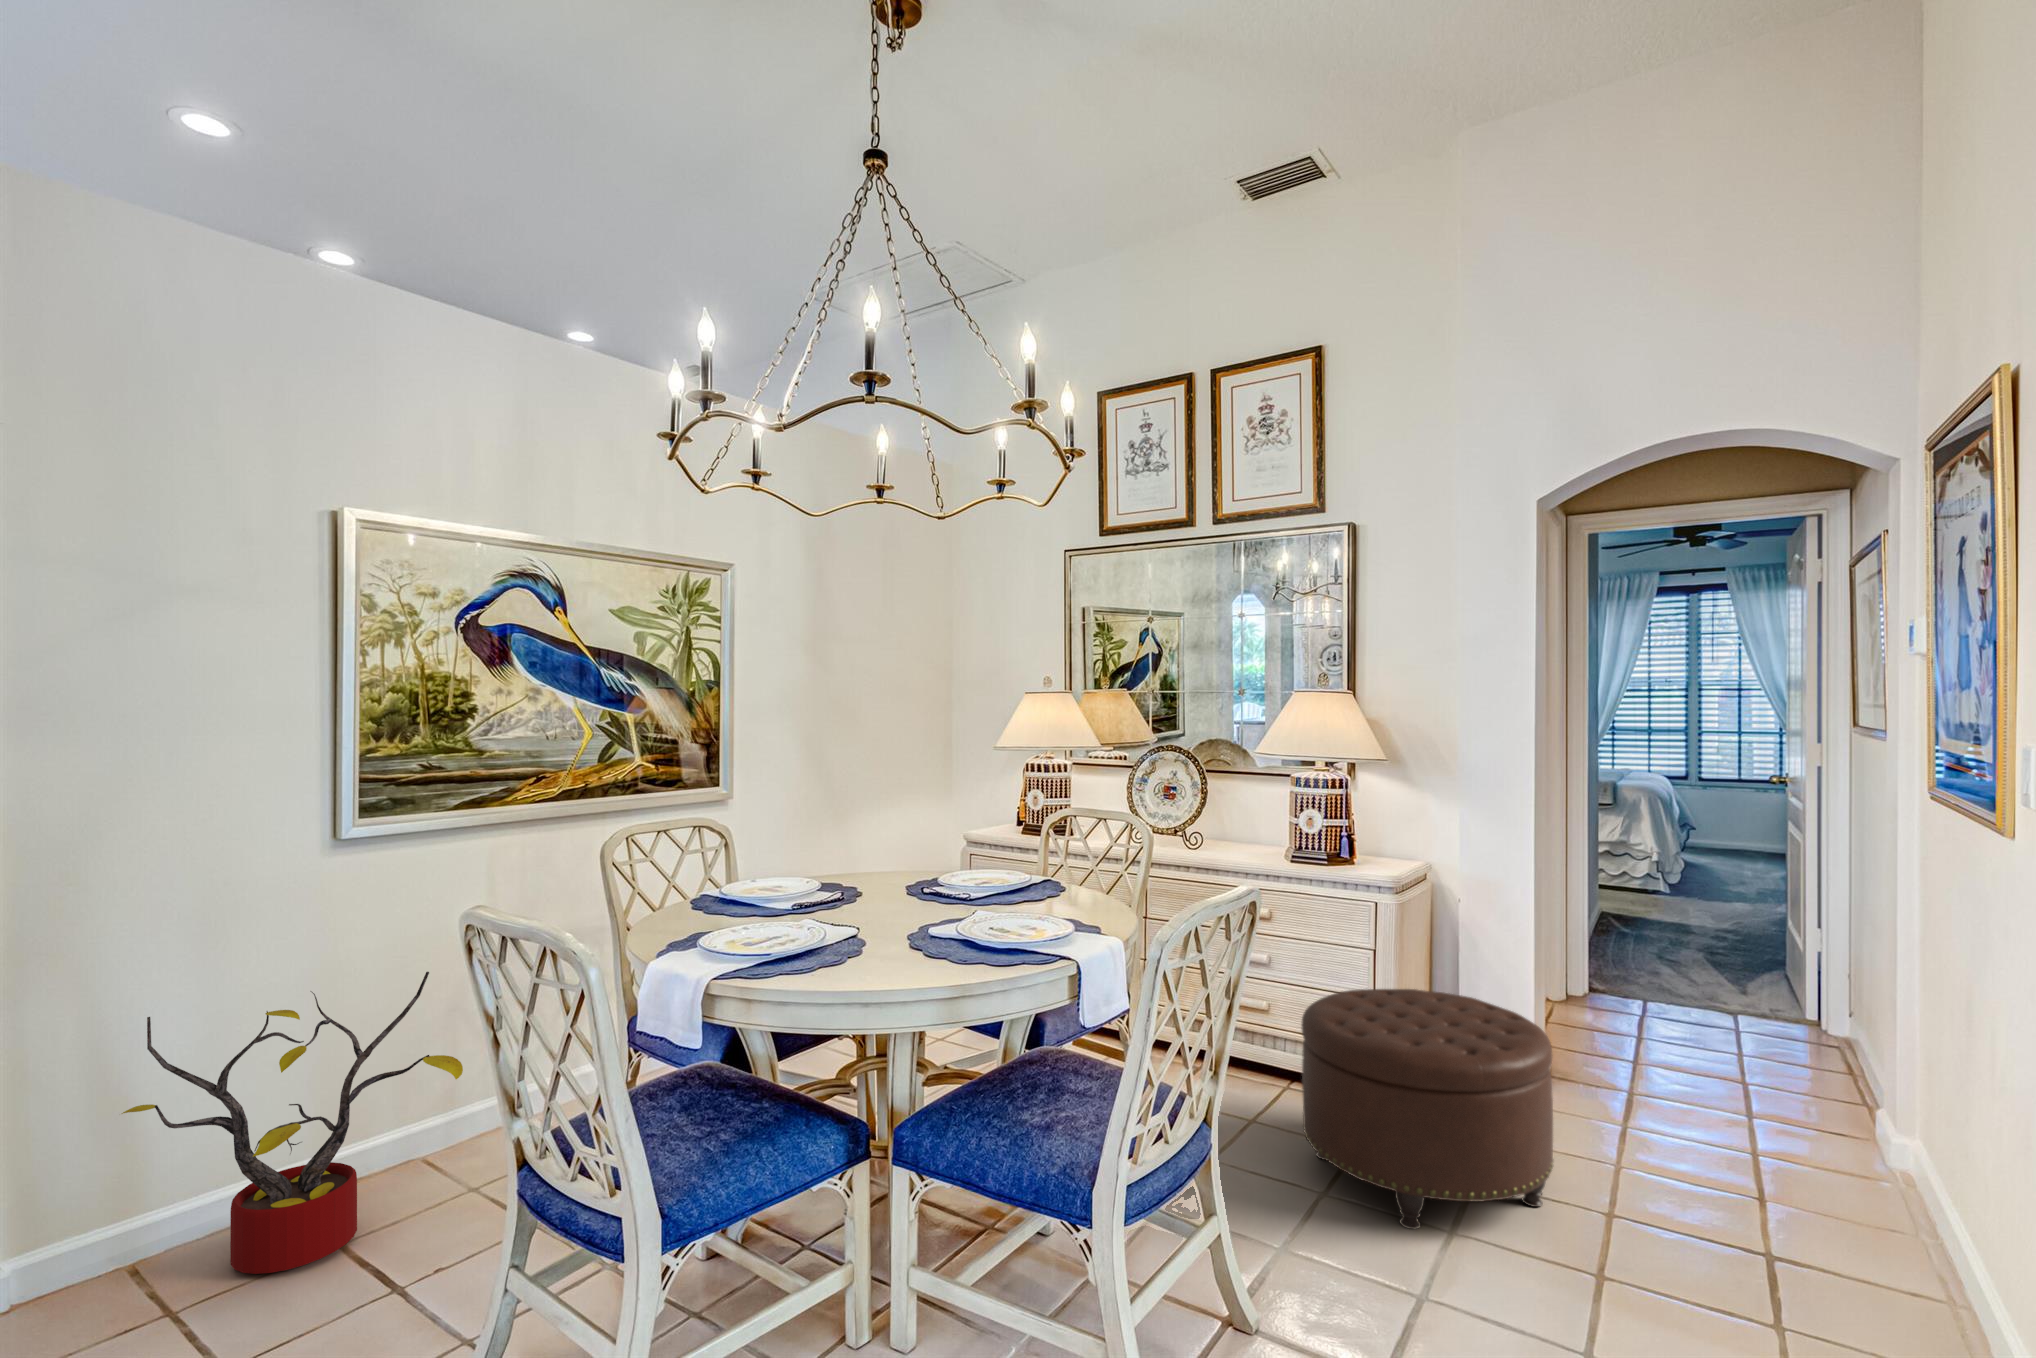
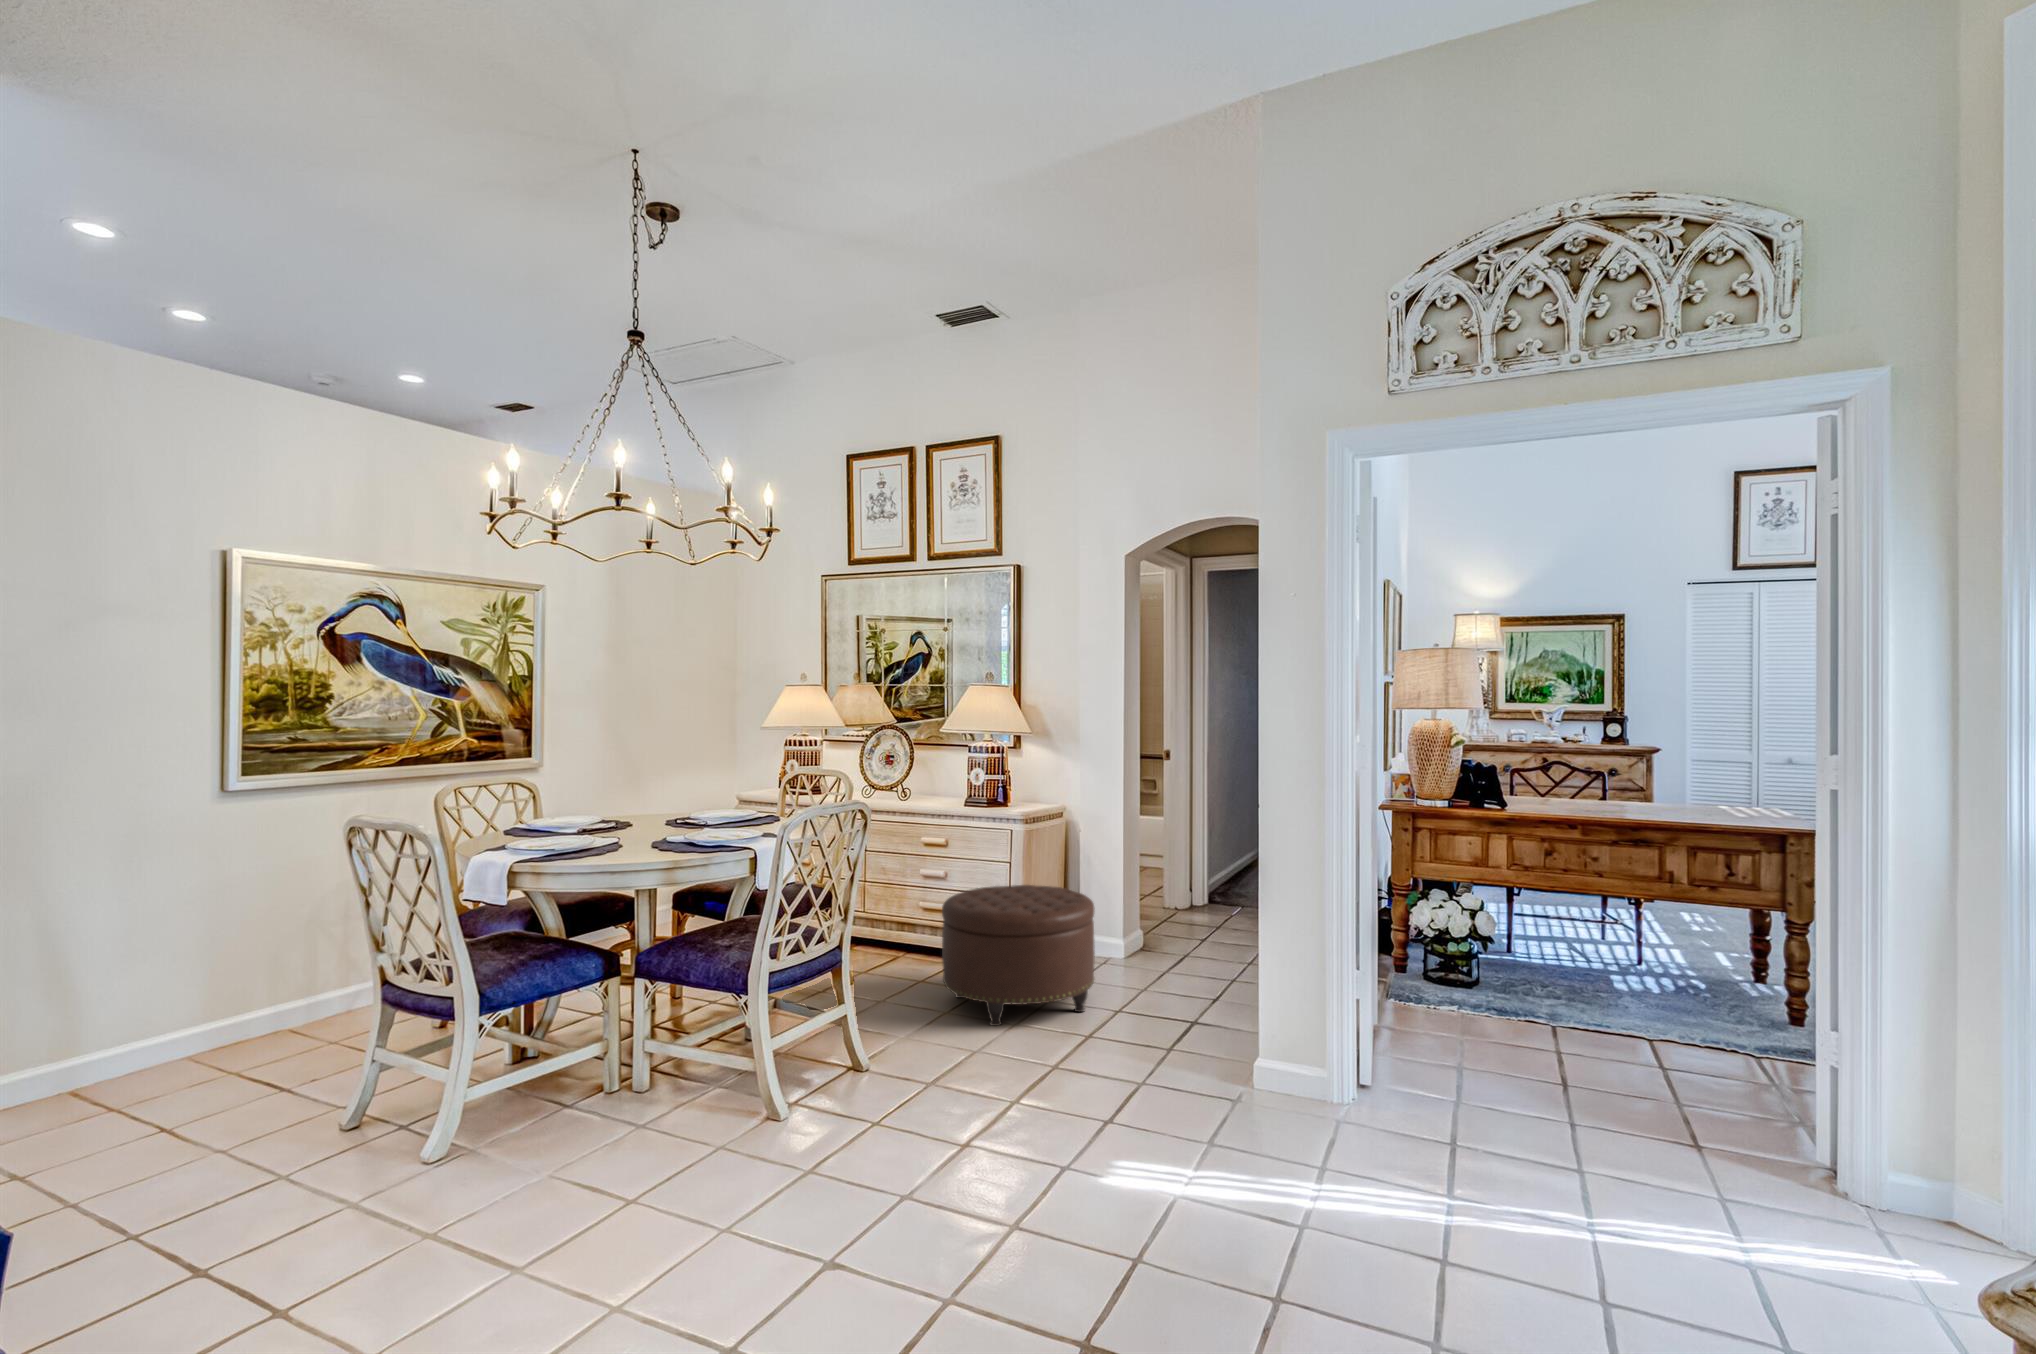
decorative plant: present [122,972,463,1274] -> none [64,884,329,1087]

